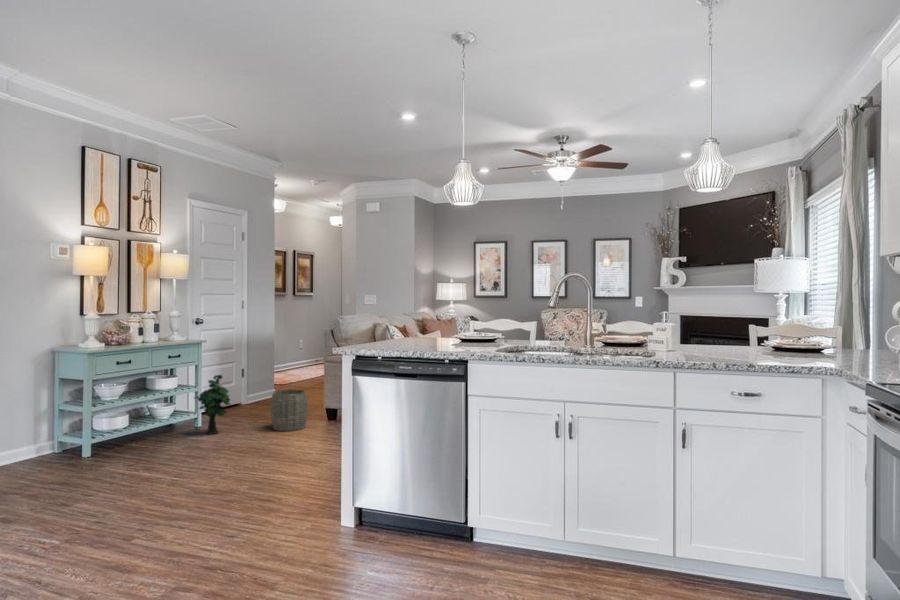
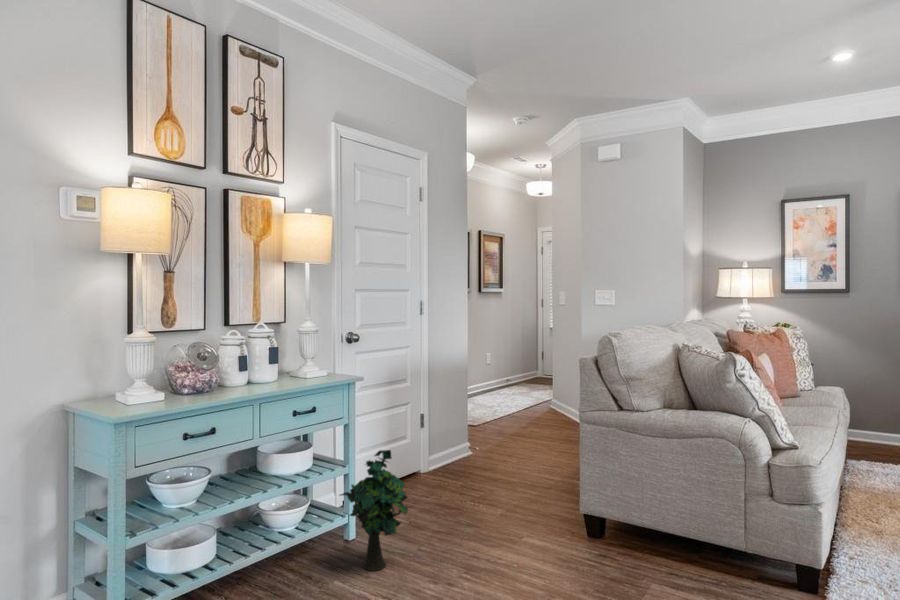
woven basket: present [271,389,308,431] -> none [484,477,558,575]

